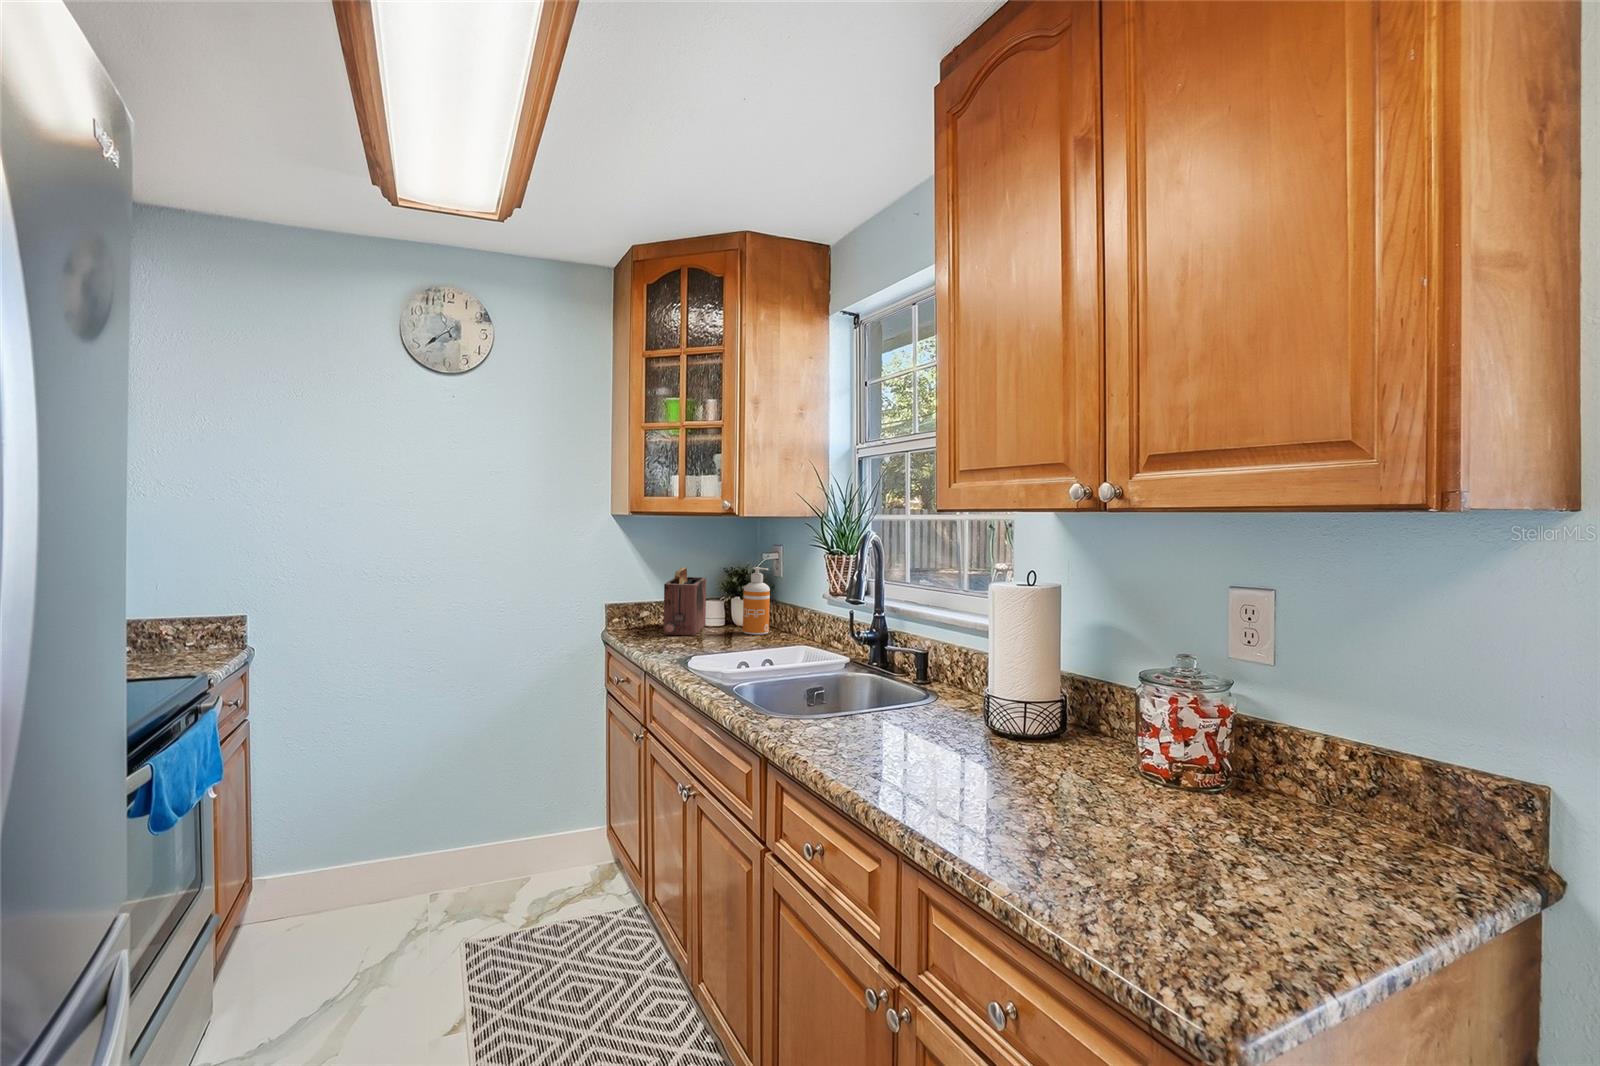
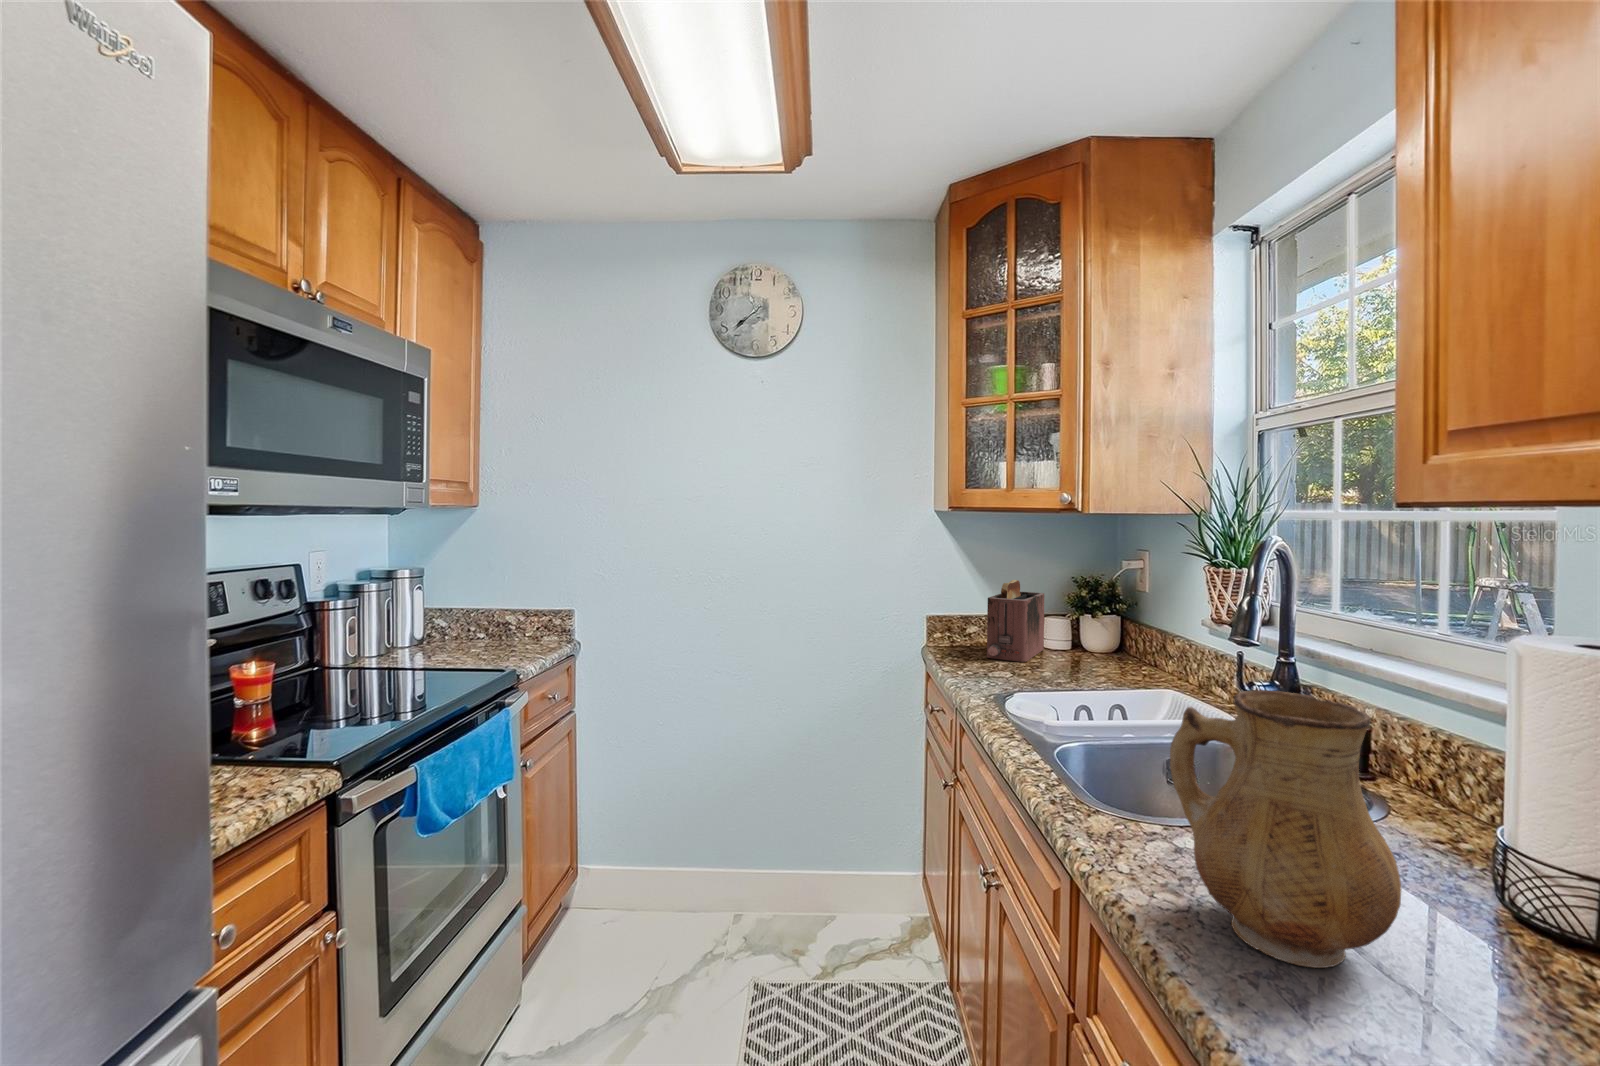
soap dispenser: present [743,567,770,635] -> none [1089,581,1127,668]
ceramic pitcher: none [820,631,916,761] -> present [1170,690,1401,968]

